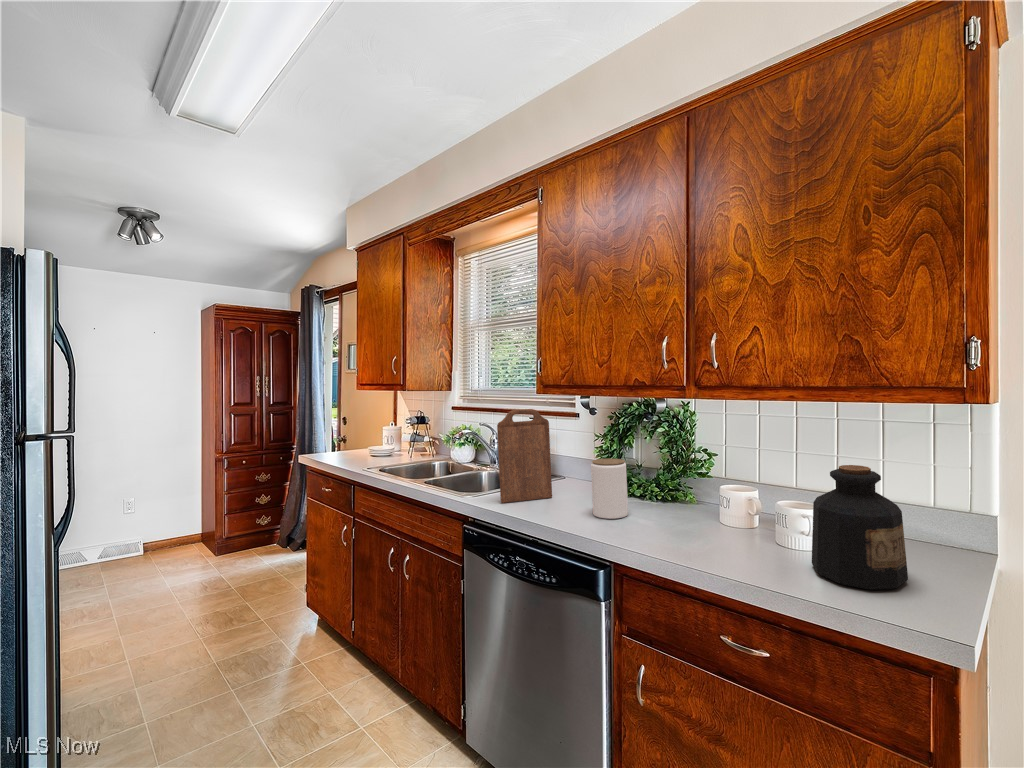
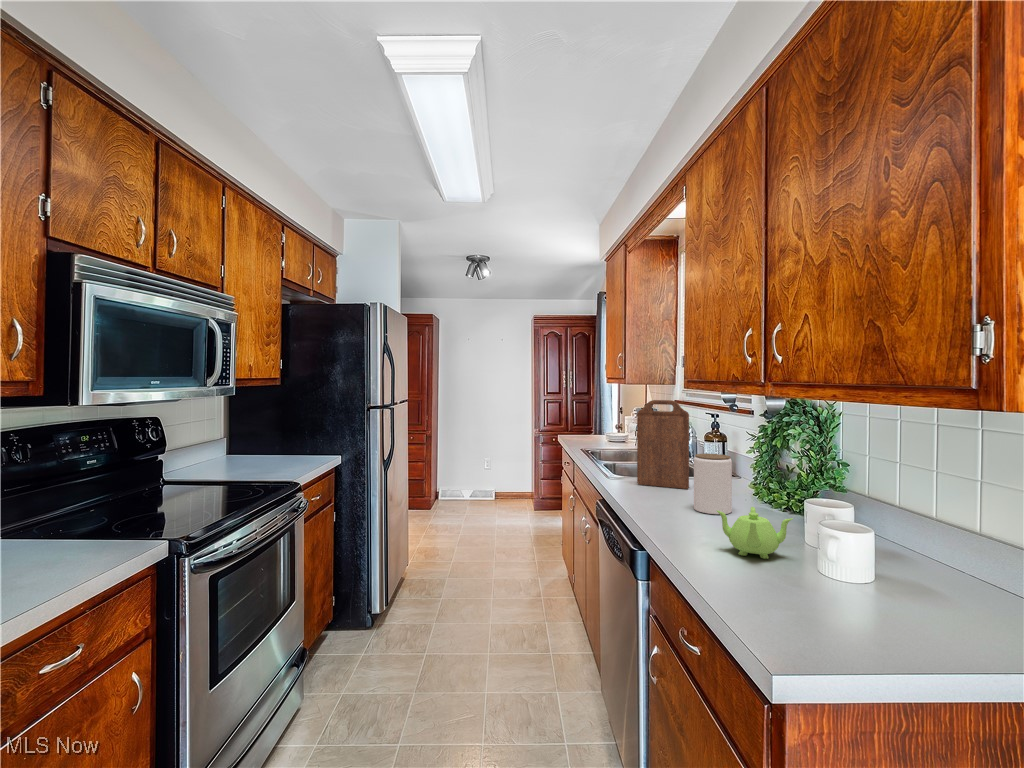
bottle: present [812,465,908,590] -> none [803,478,920,635]
teapot: none [687,504,742,552] -> present [717,507,793,559]

